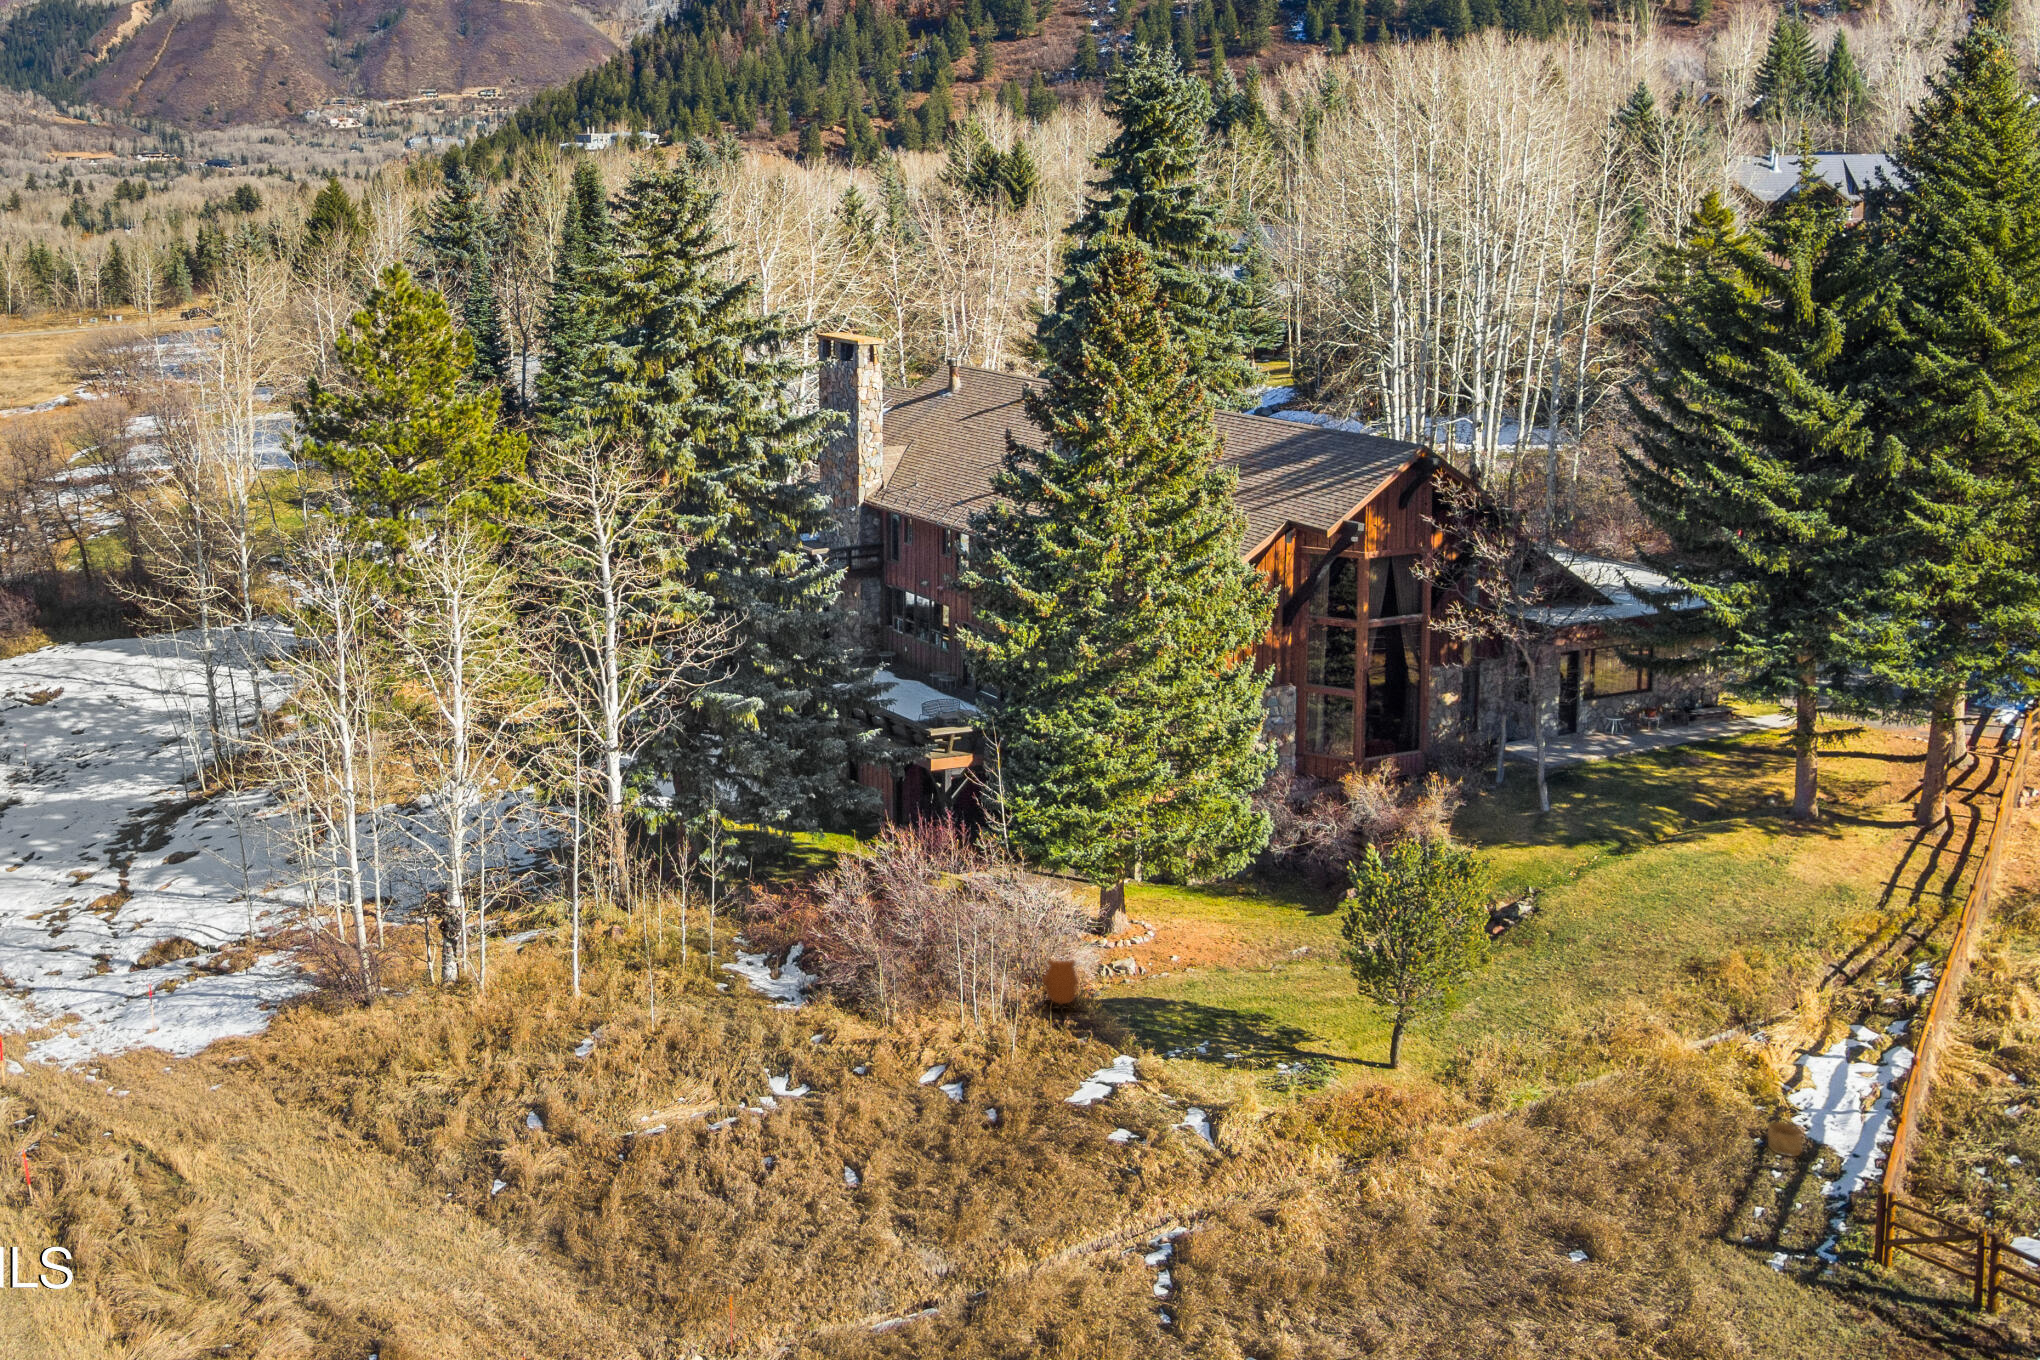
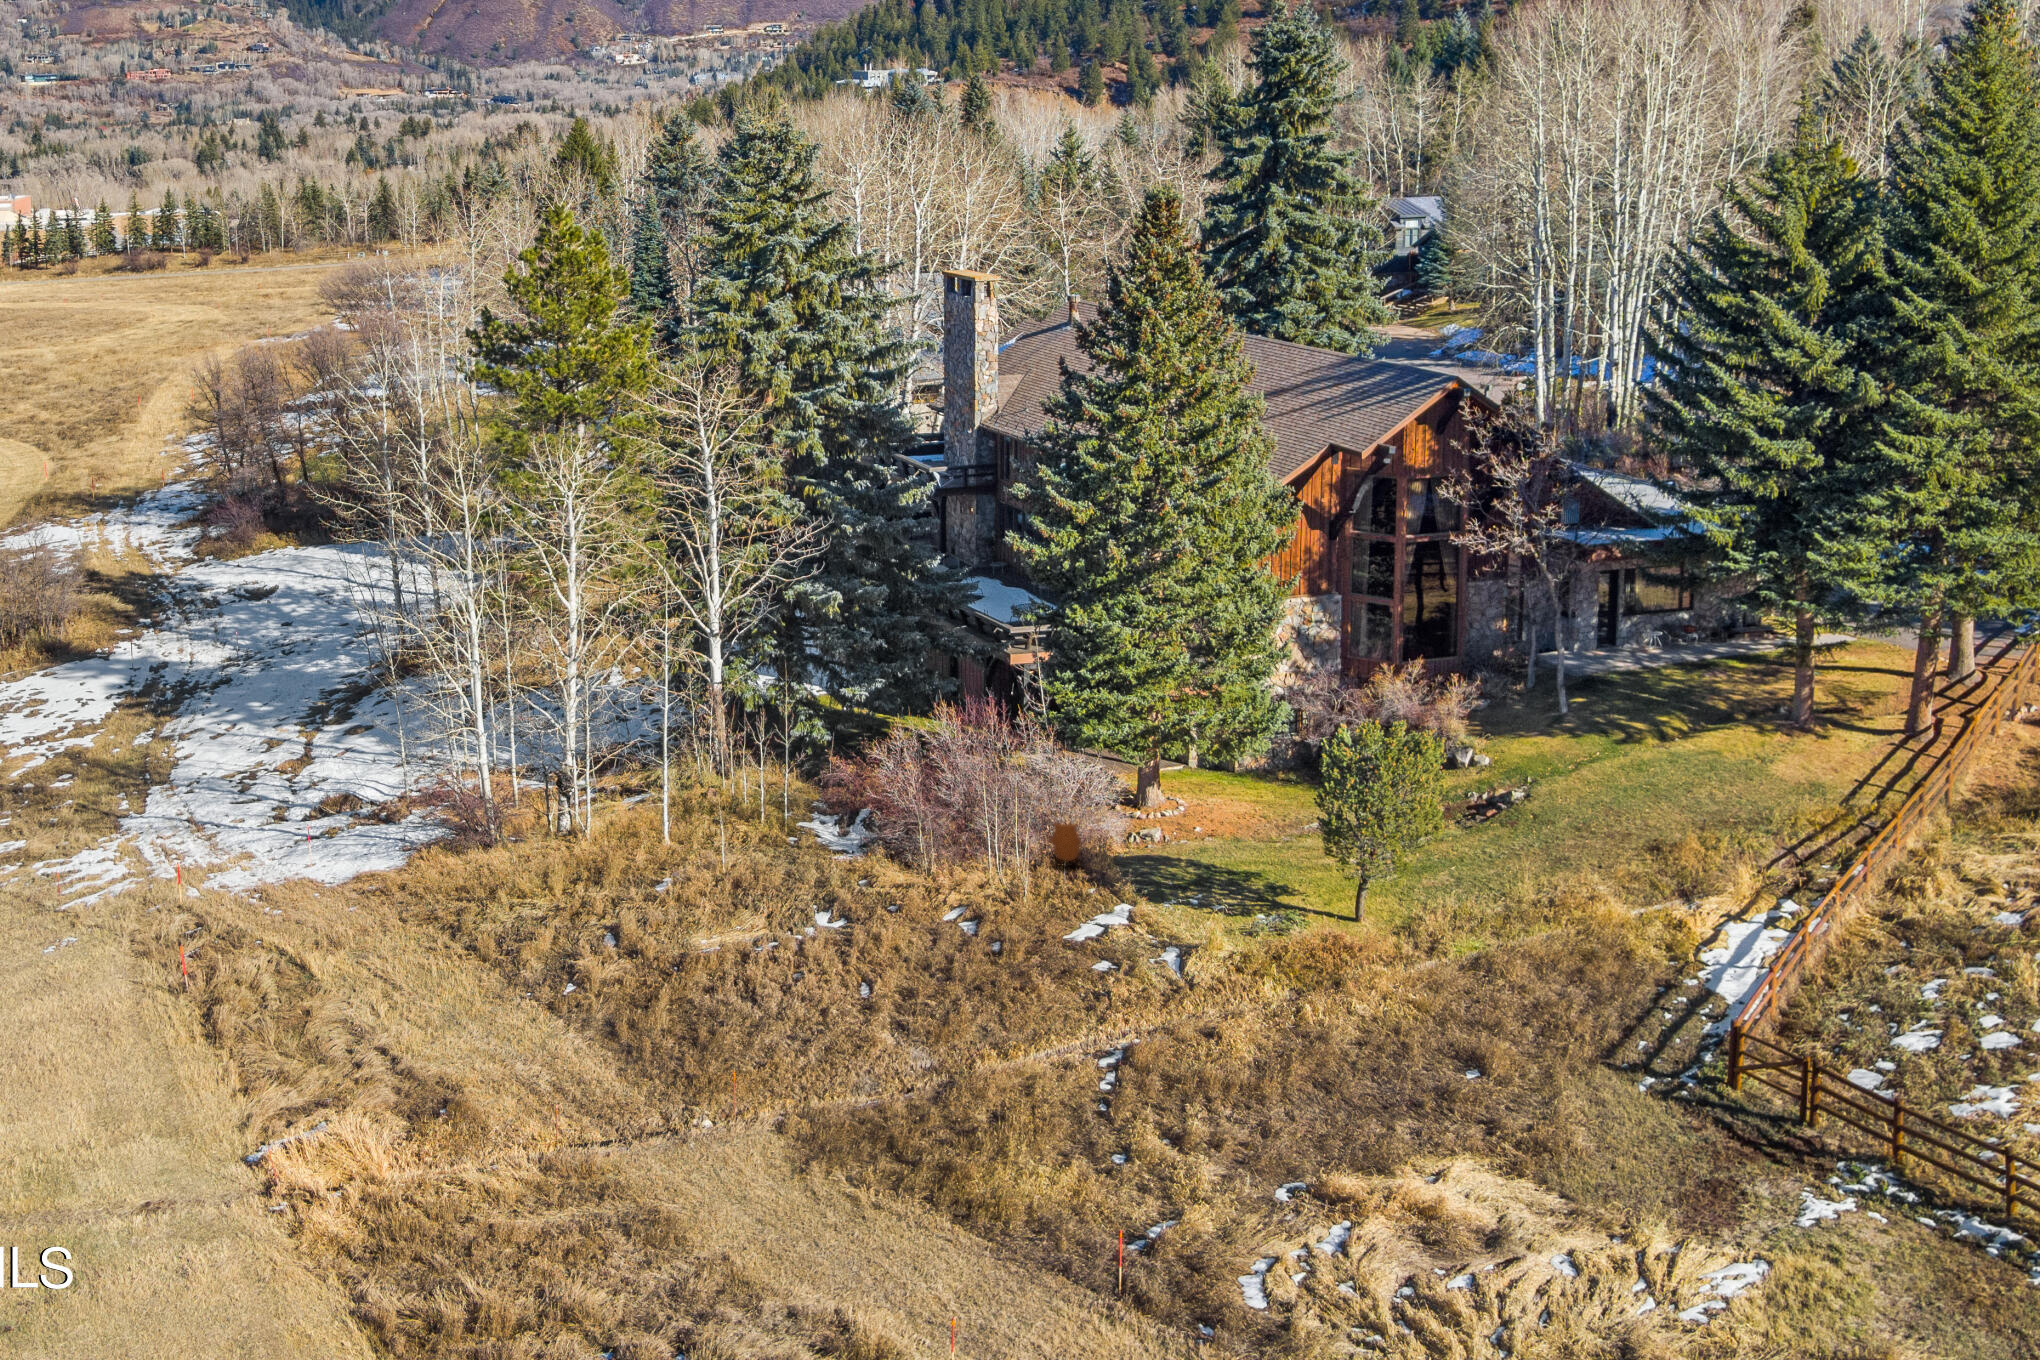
wooden bucket: present [1768,1122,1803,1157] -> none [1677,972,1708,1001]

